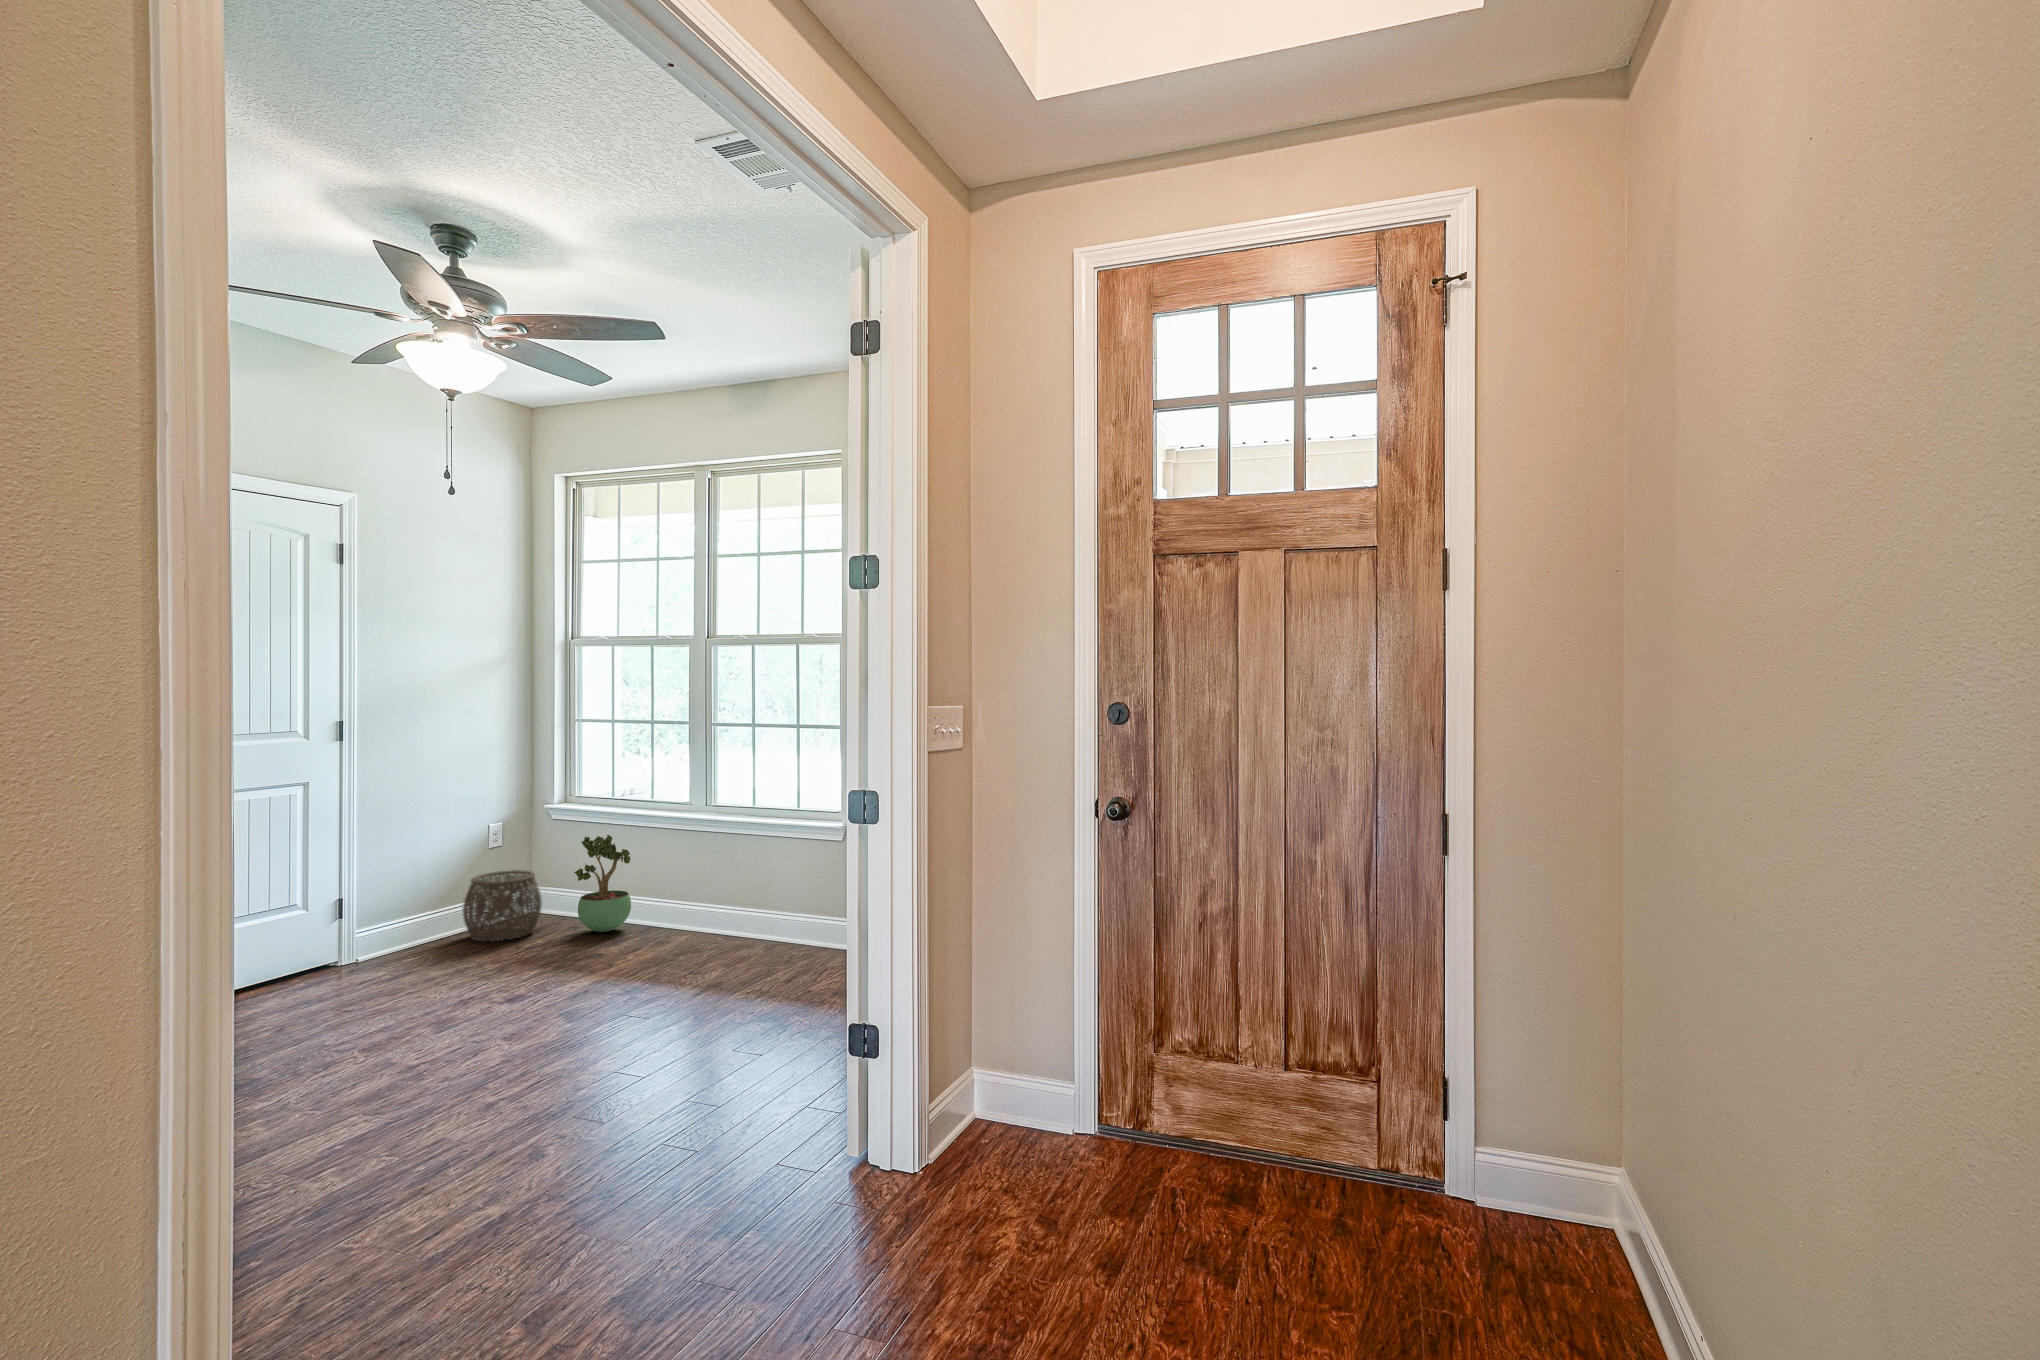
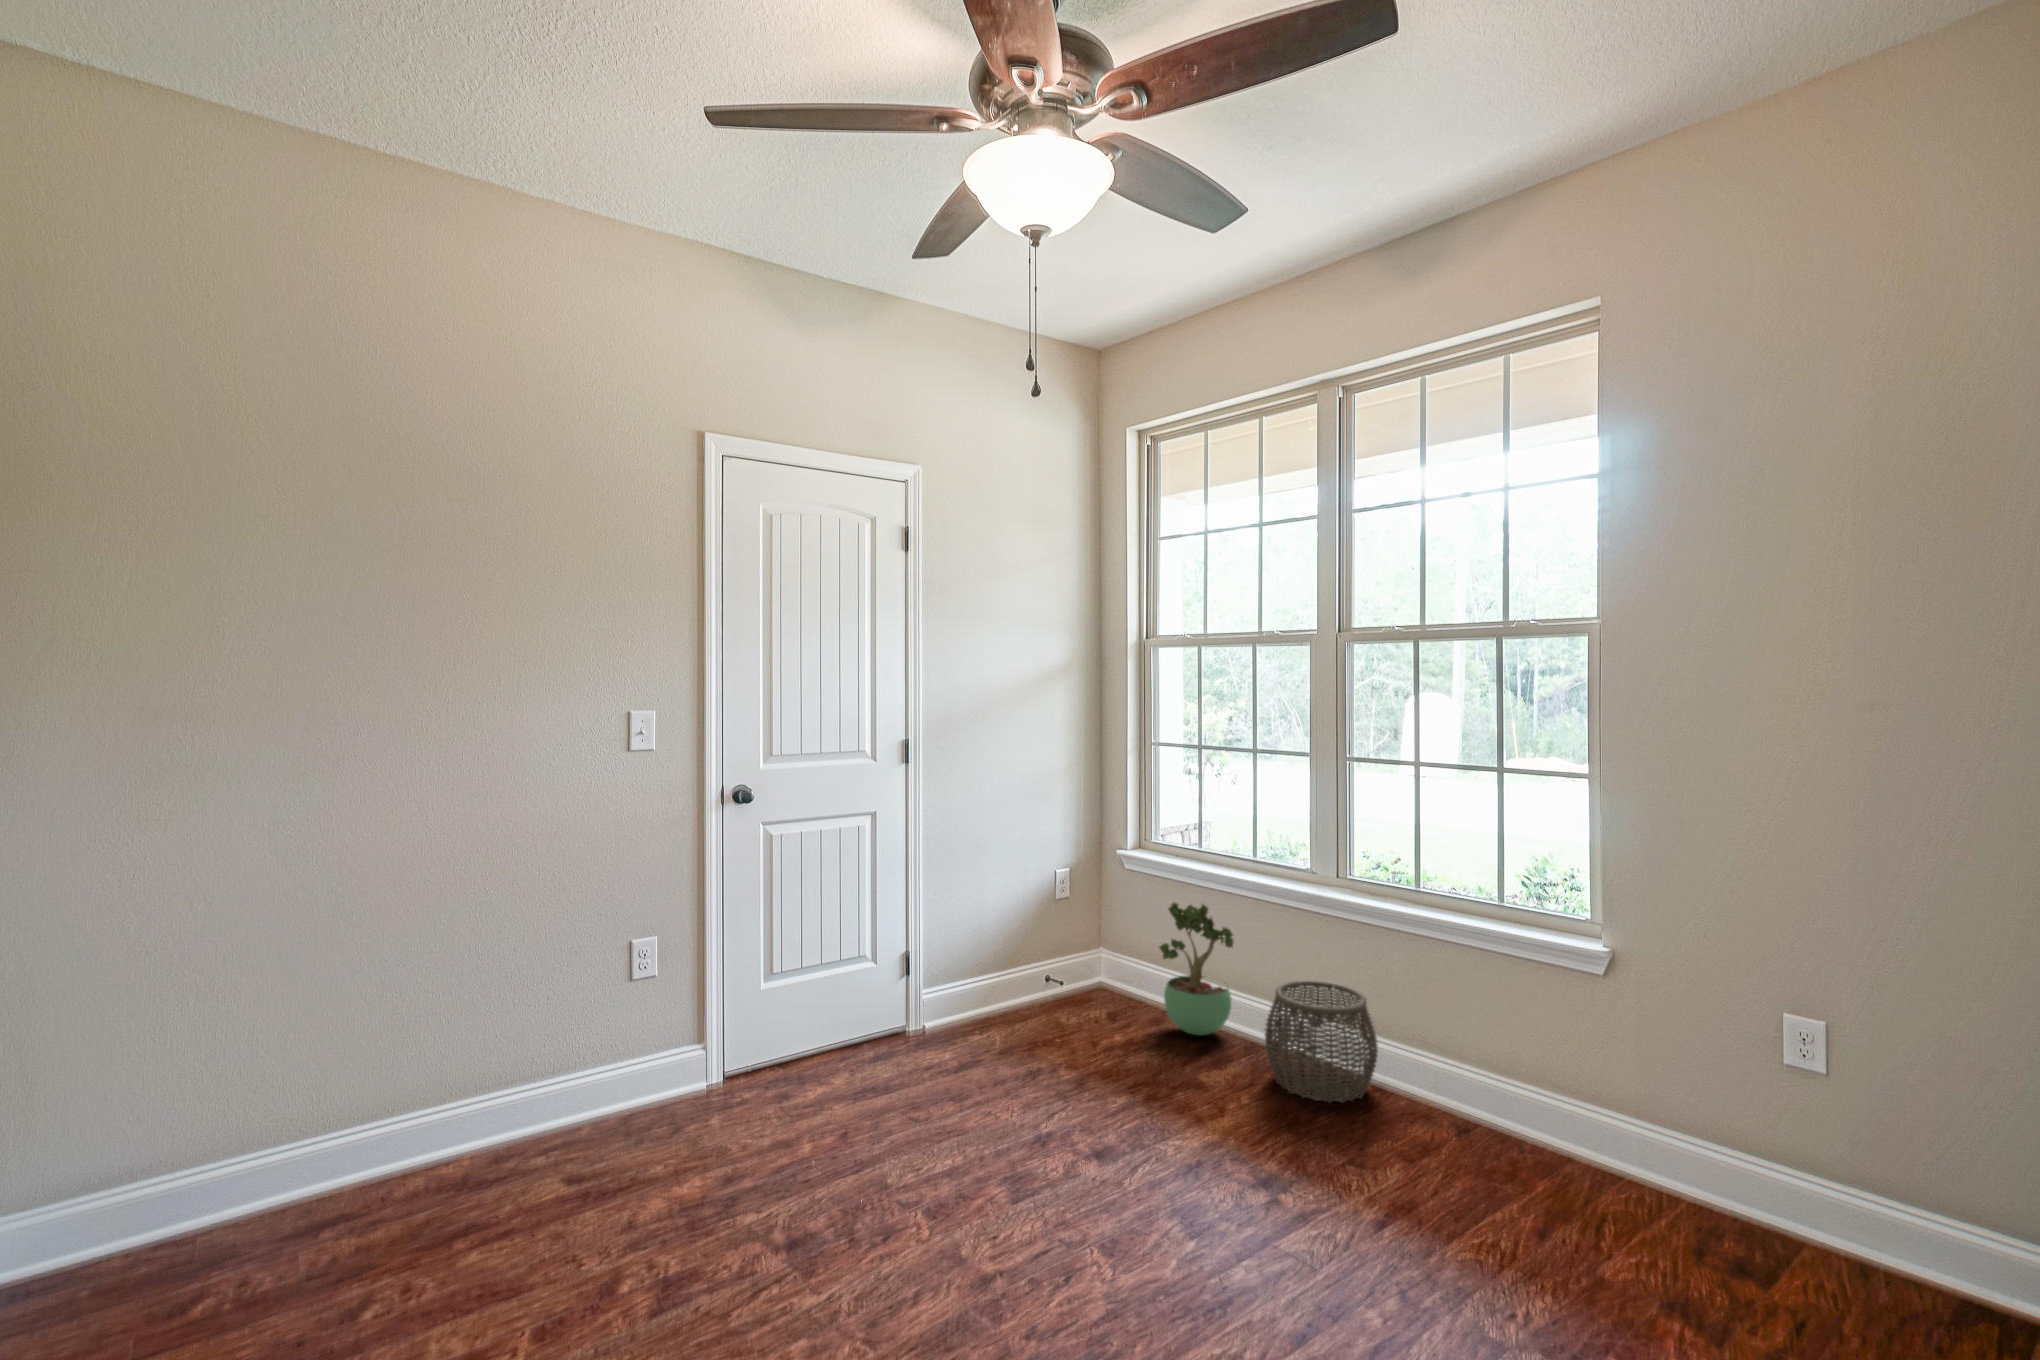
woven basket: present [463,870,542,942] -> present [1265,981,1378,1103]

